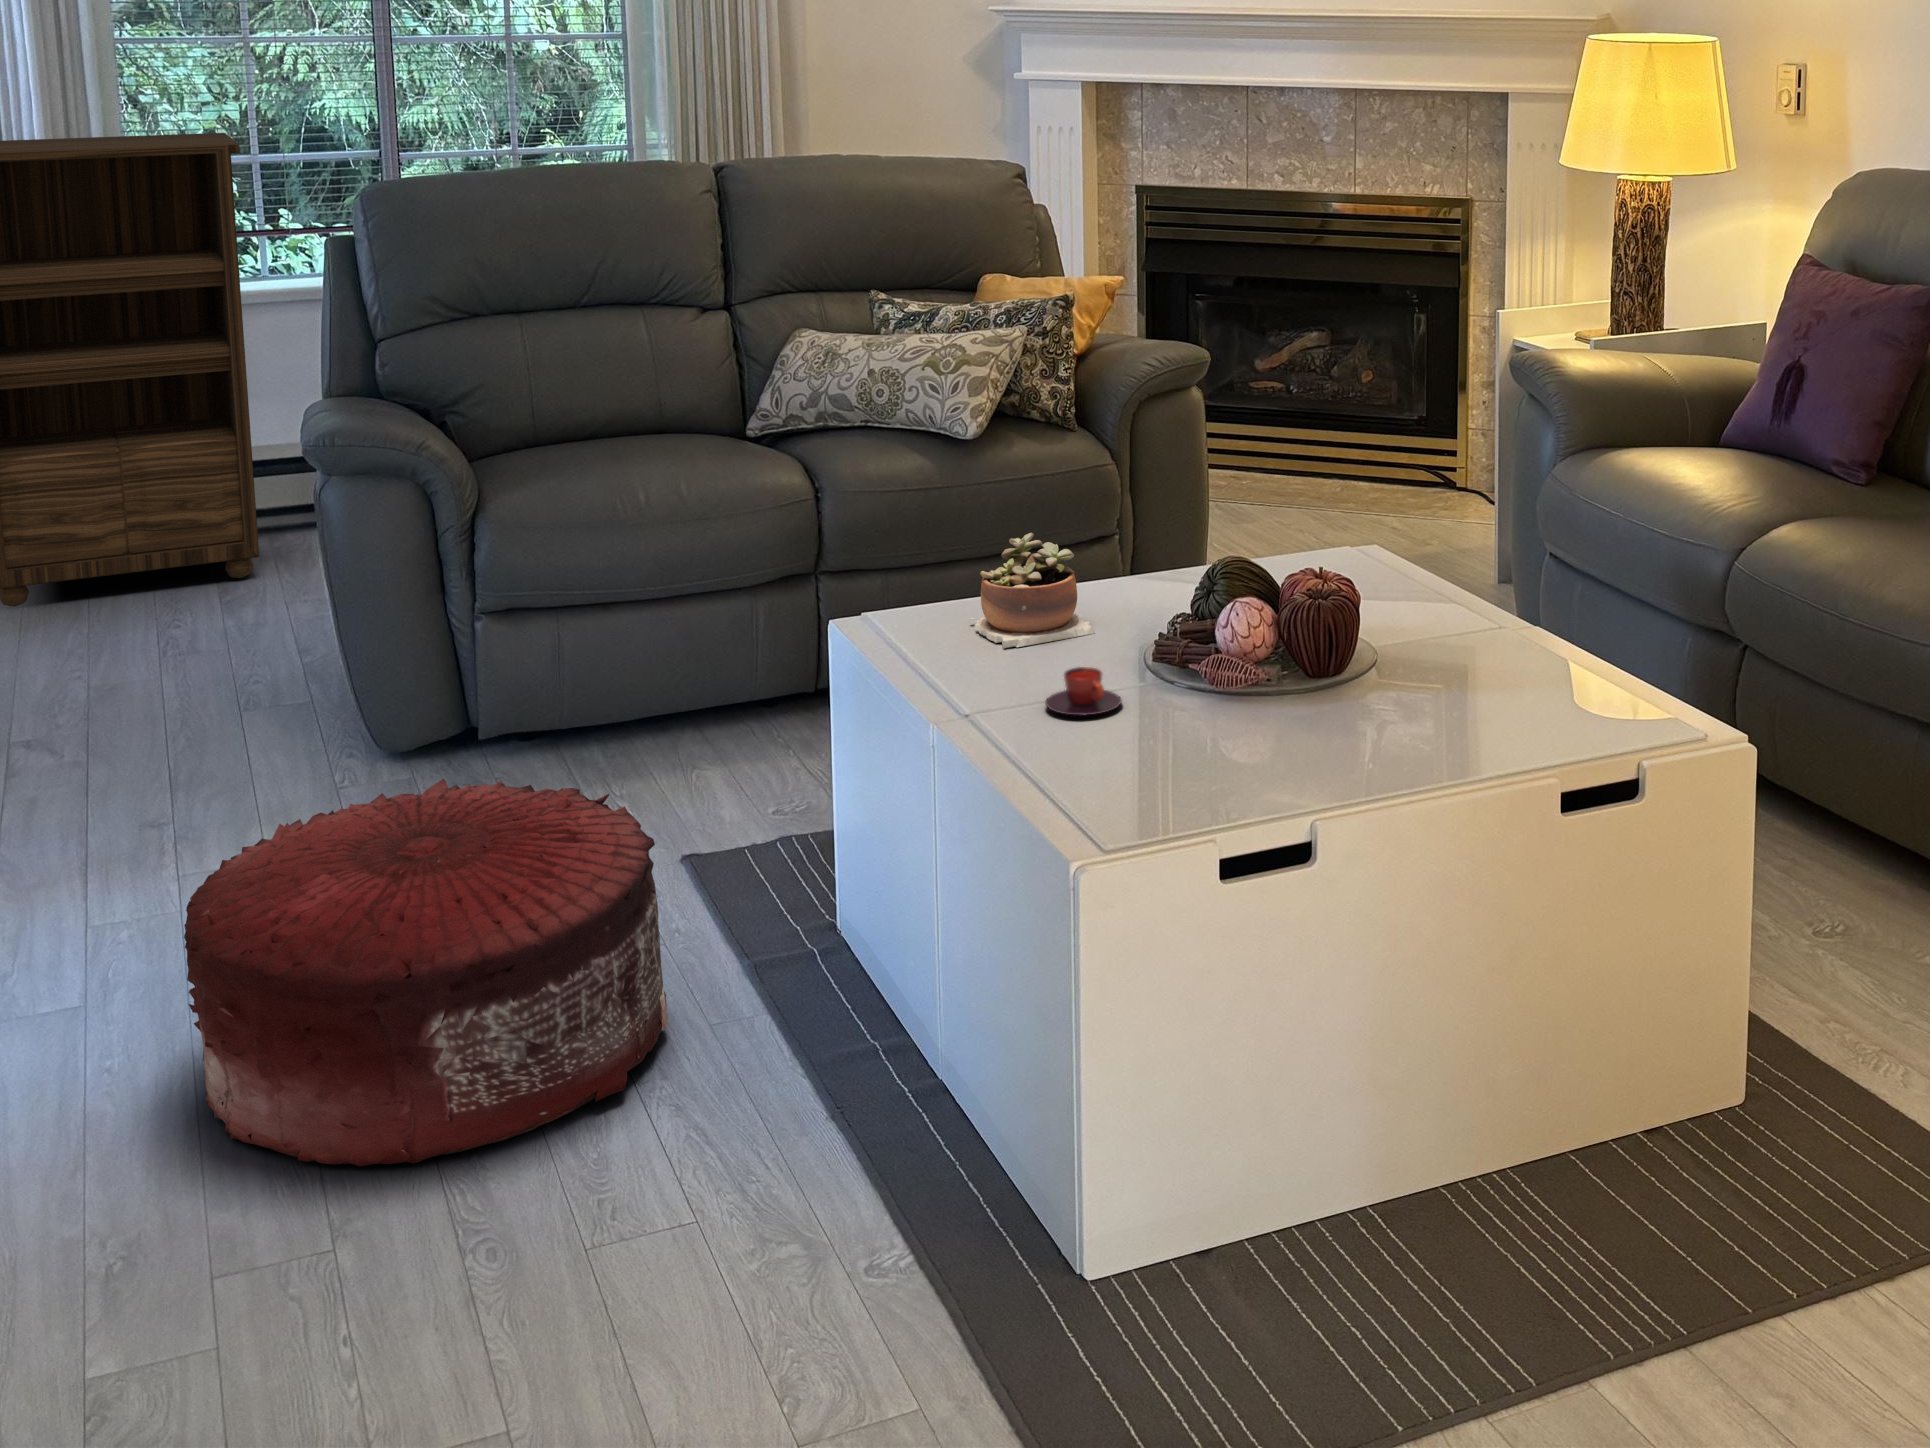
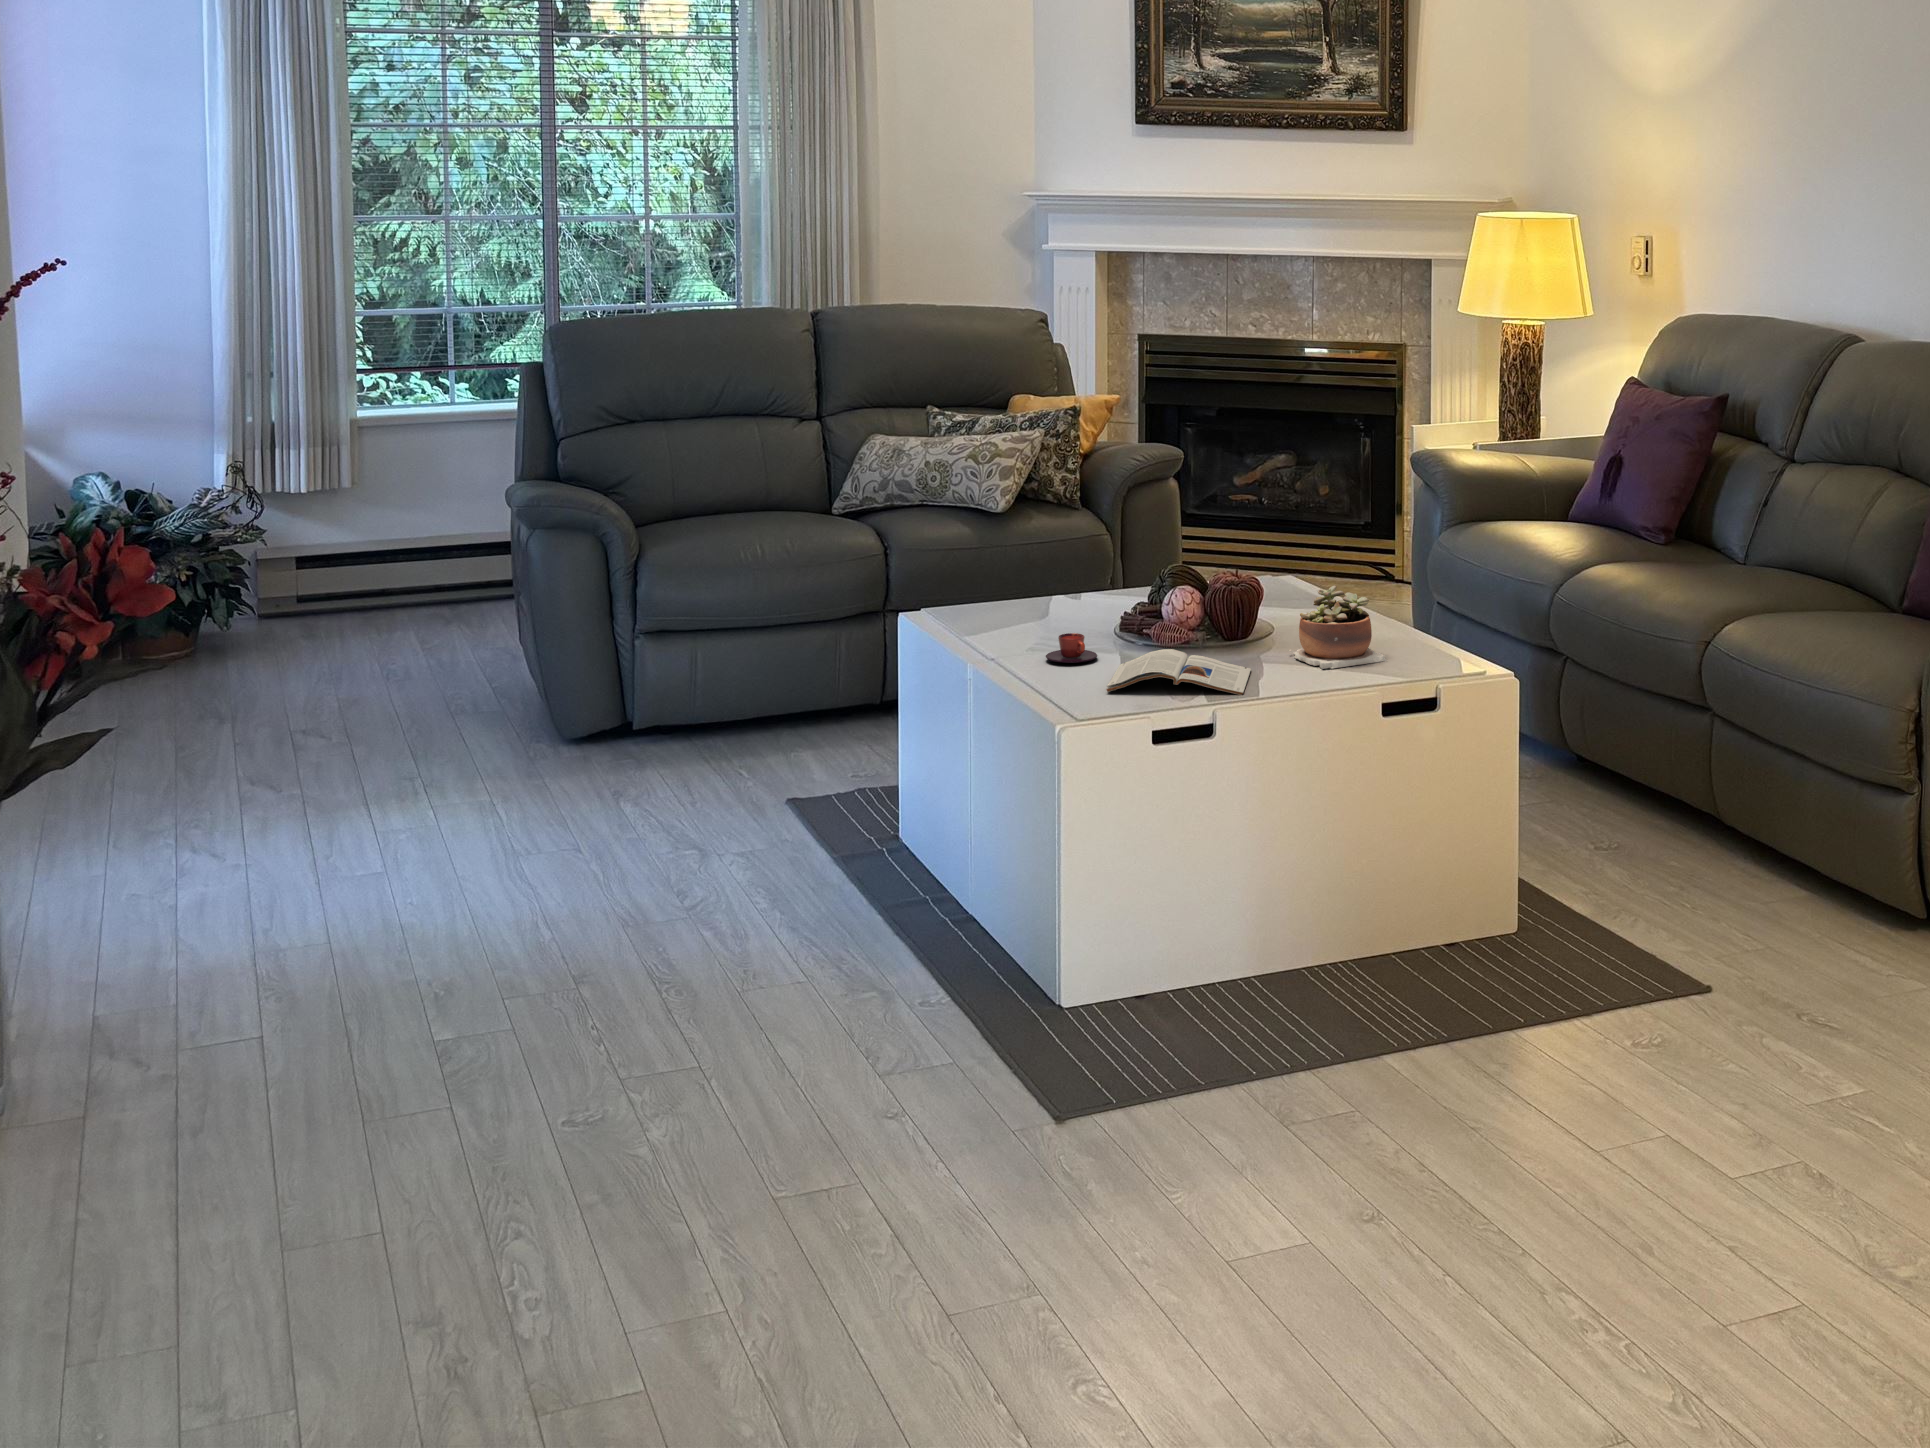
bookshelf: present [0,133,259,607] -> none [233,289,454,648]
succulent plant: present [969,533,1095,648] -> present [1289,586,1386,669]
magazine: none [1142,698,1354,783] -> present [1106,649,1251,695]
pouf: present [184,779,668,1167] -> none [475,718,787,947]

